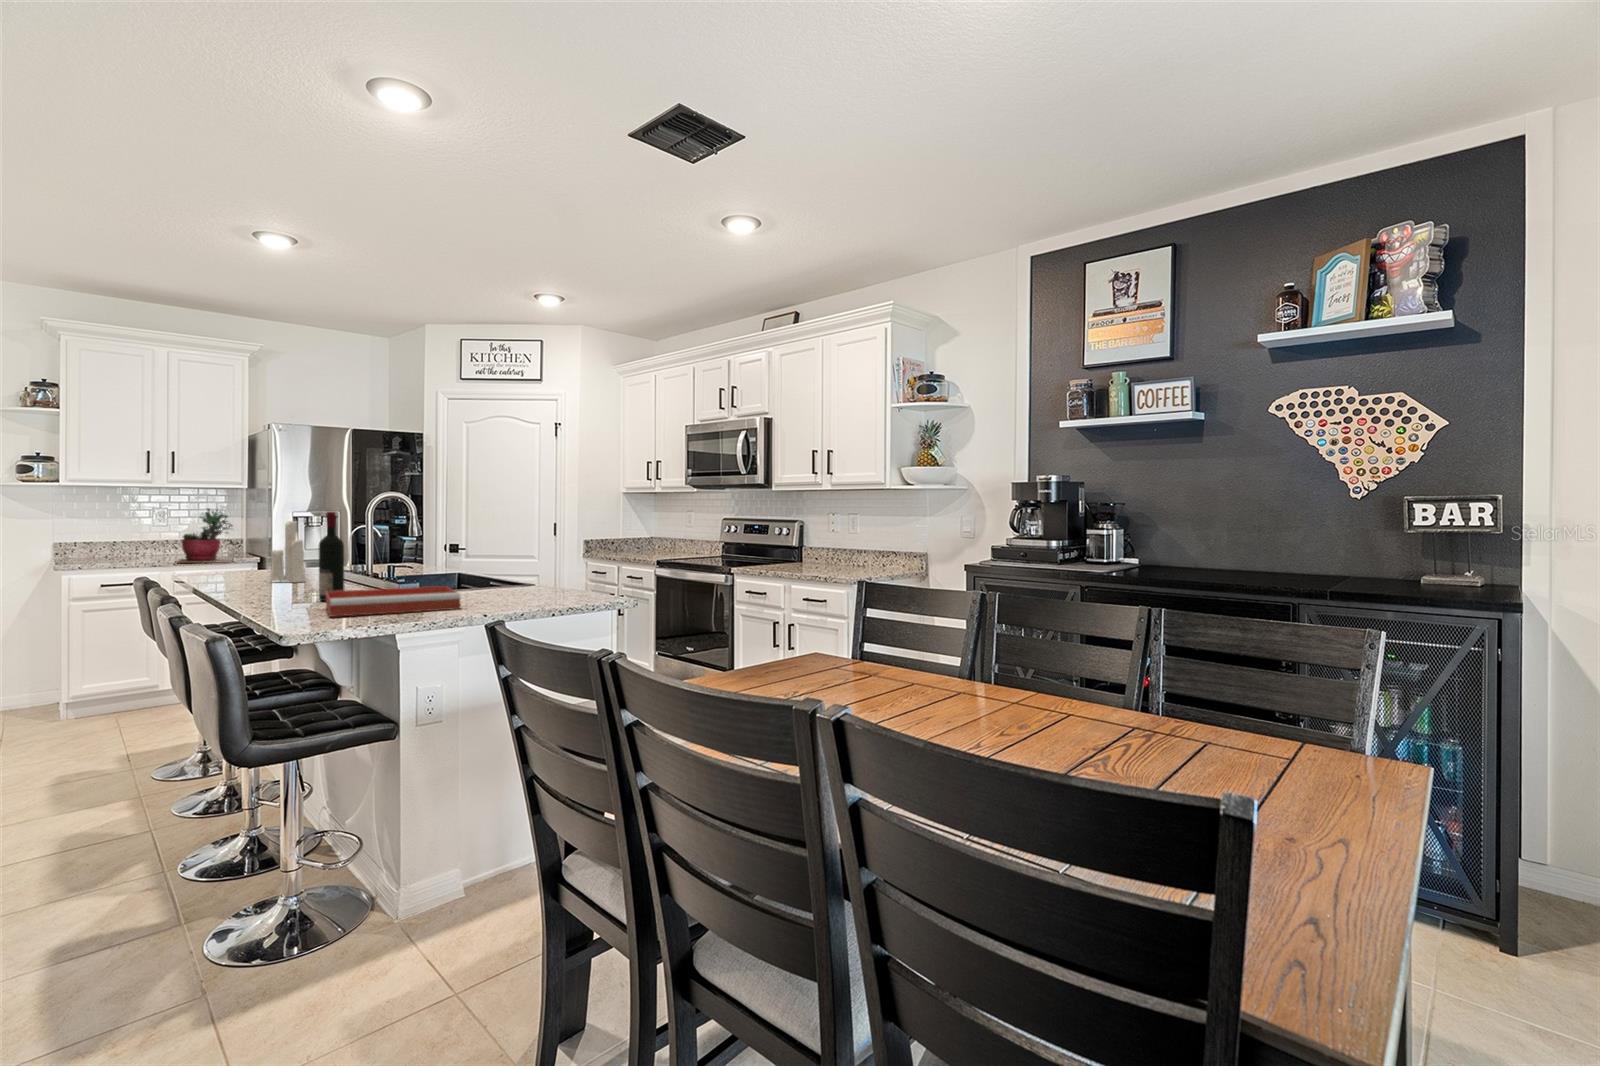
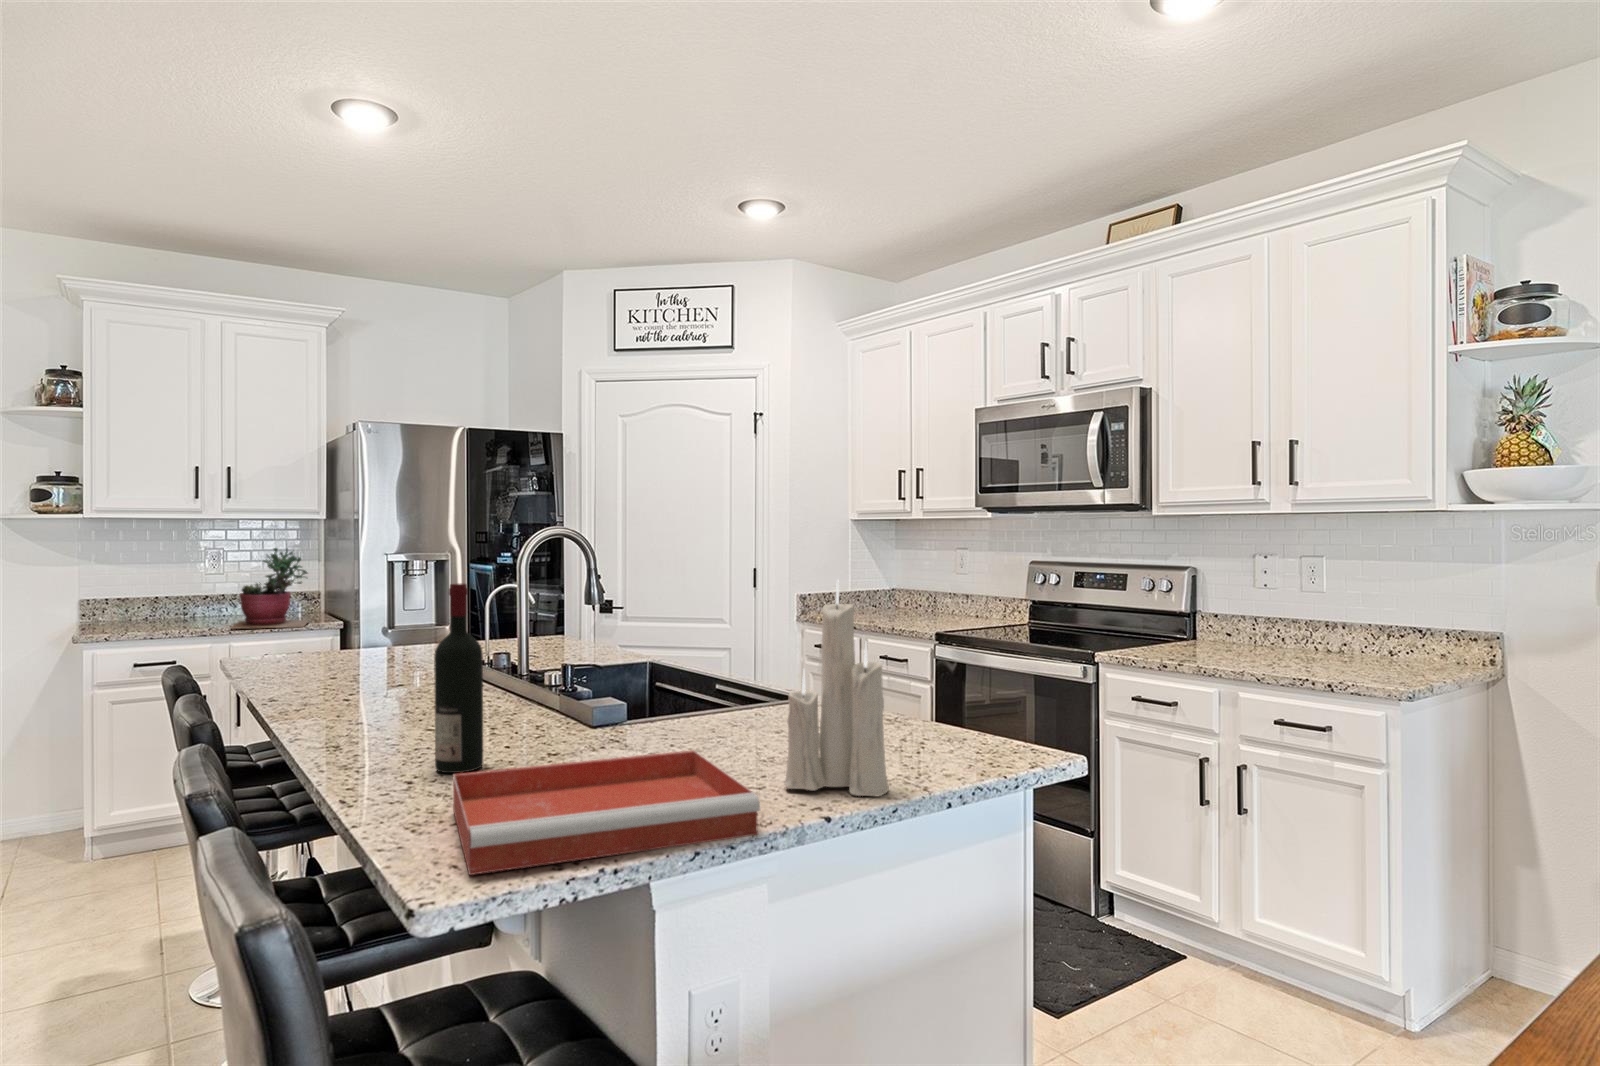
candle: present [270,521,306,582] -> present [784,581,889,796]

